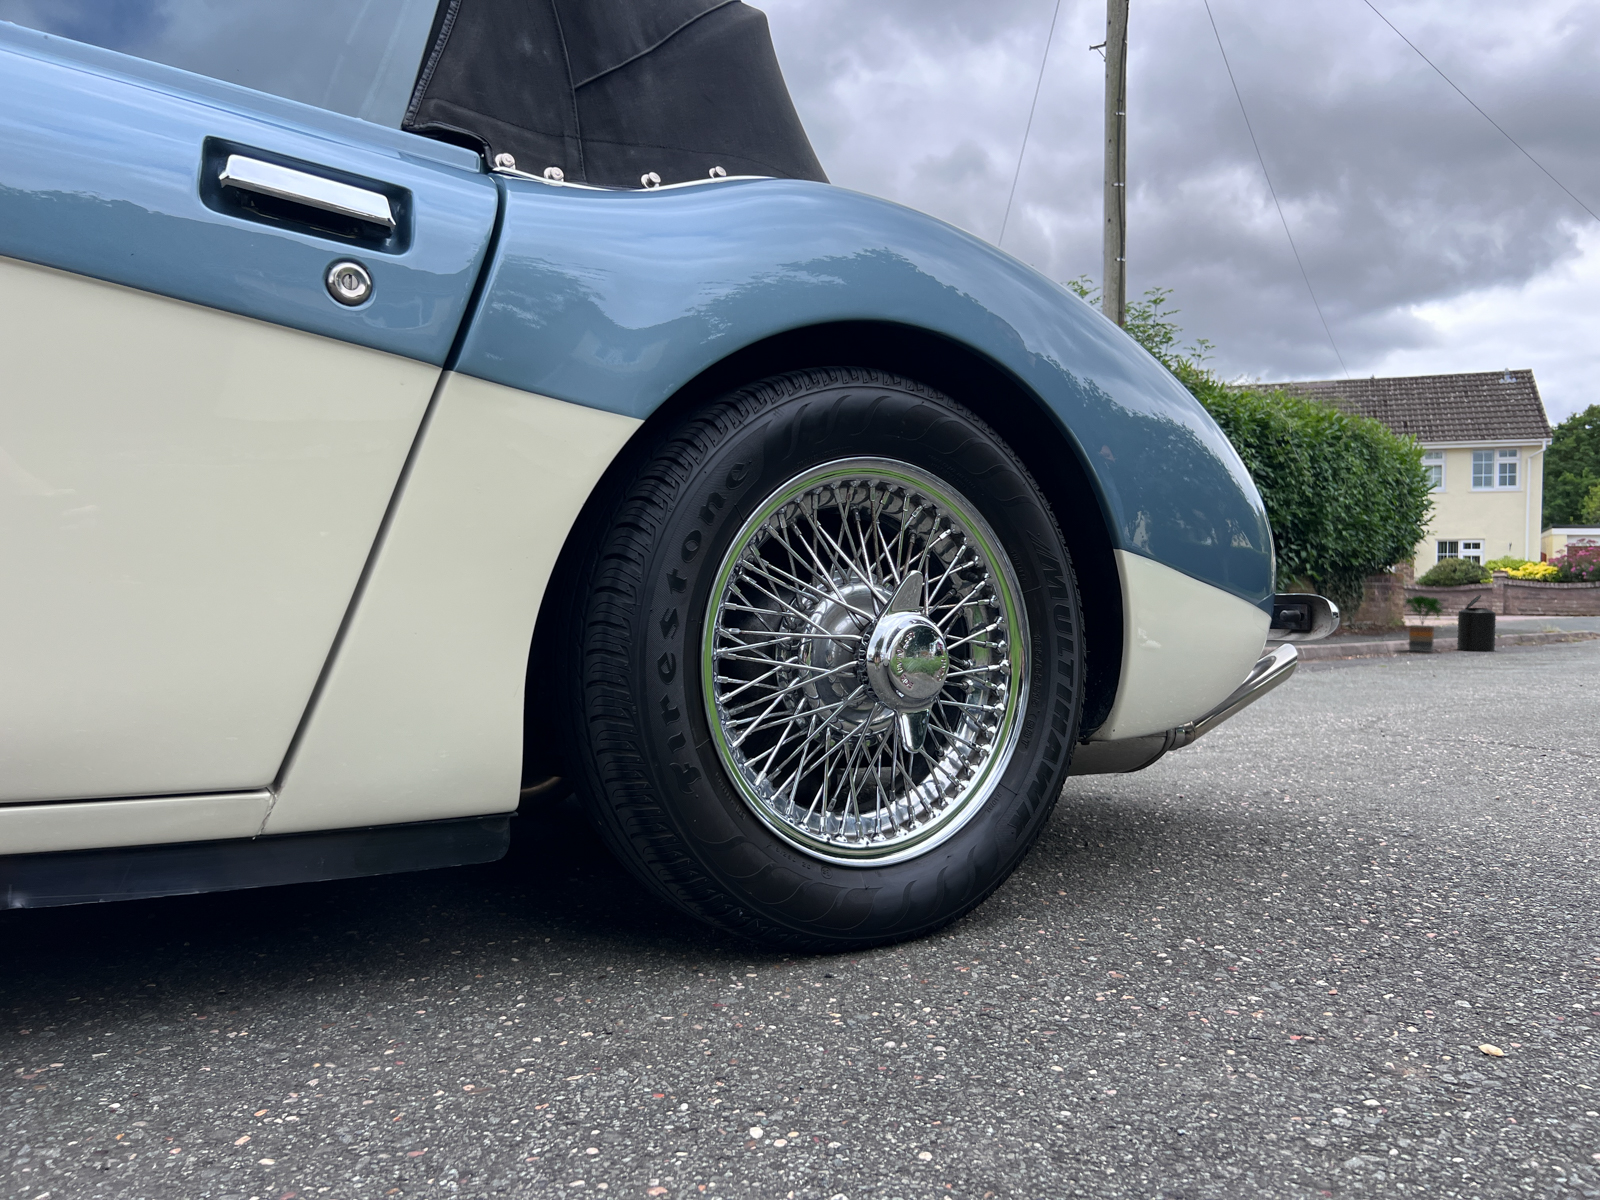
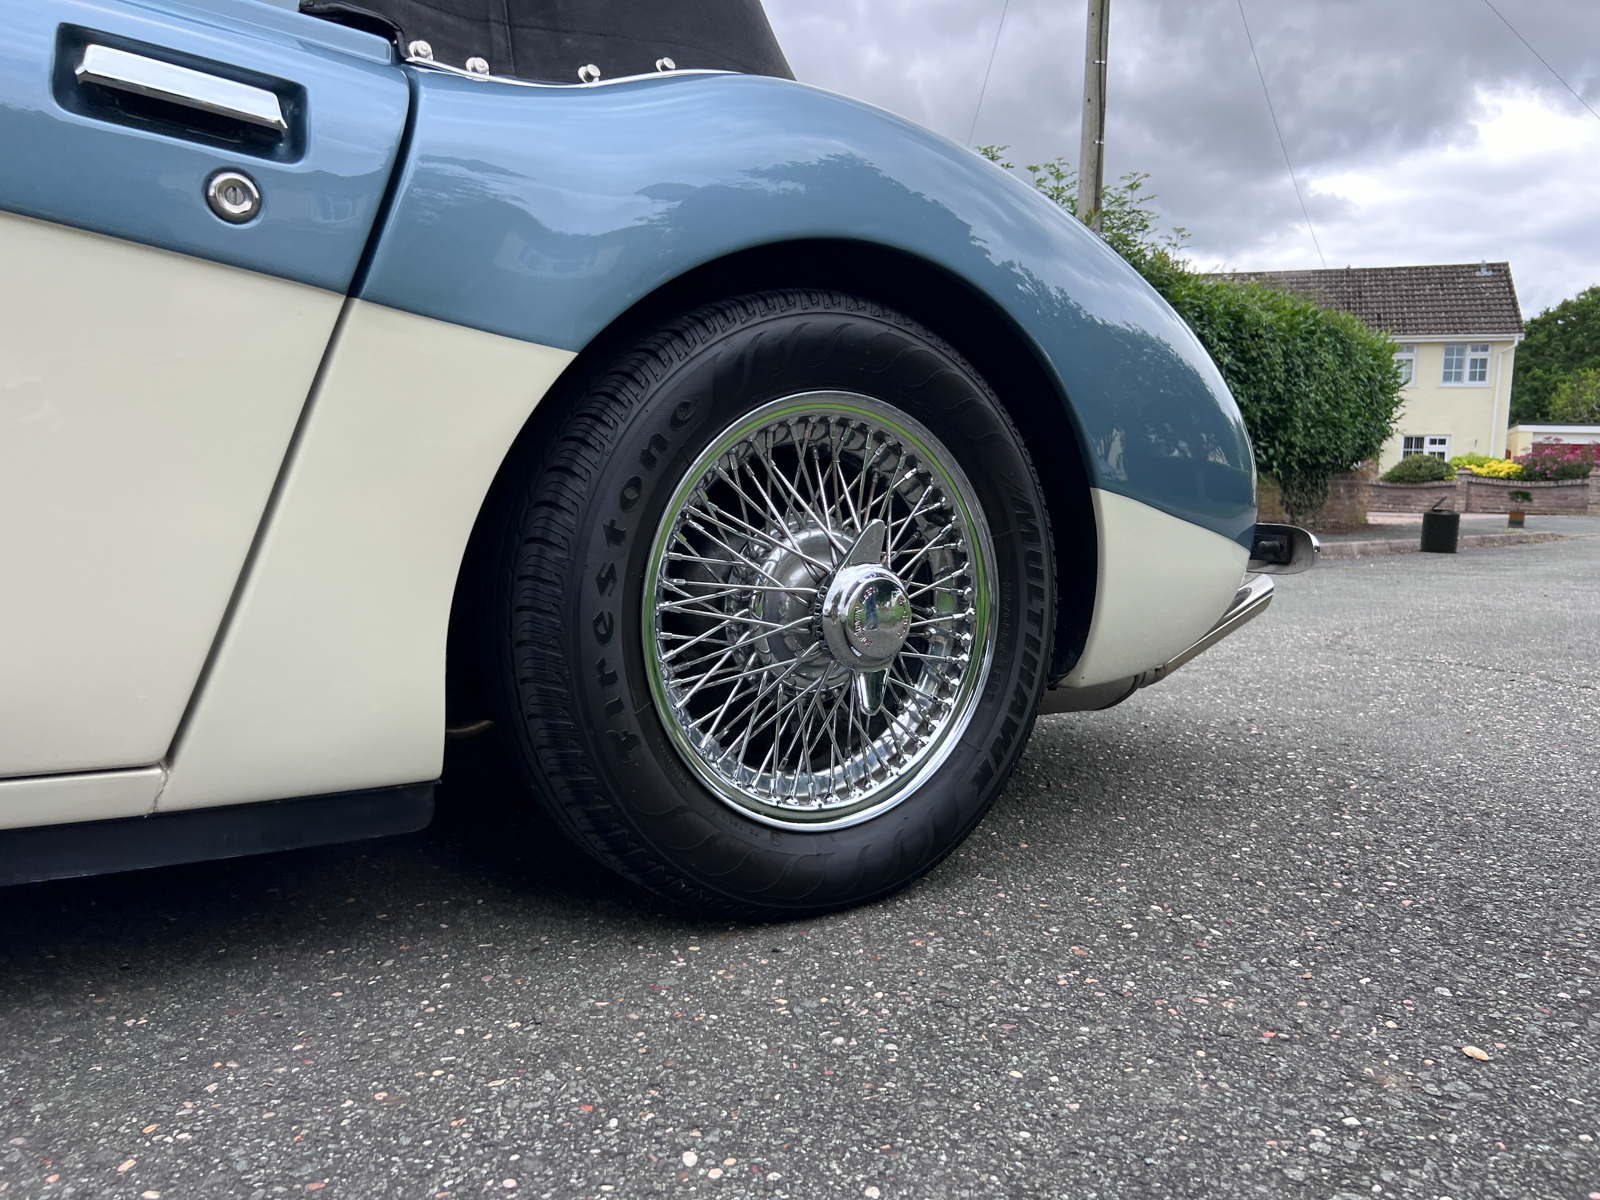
potted tree: present [1405,596,1443,652] -> present [1507,490,1533,528]

